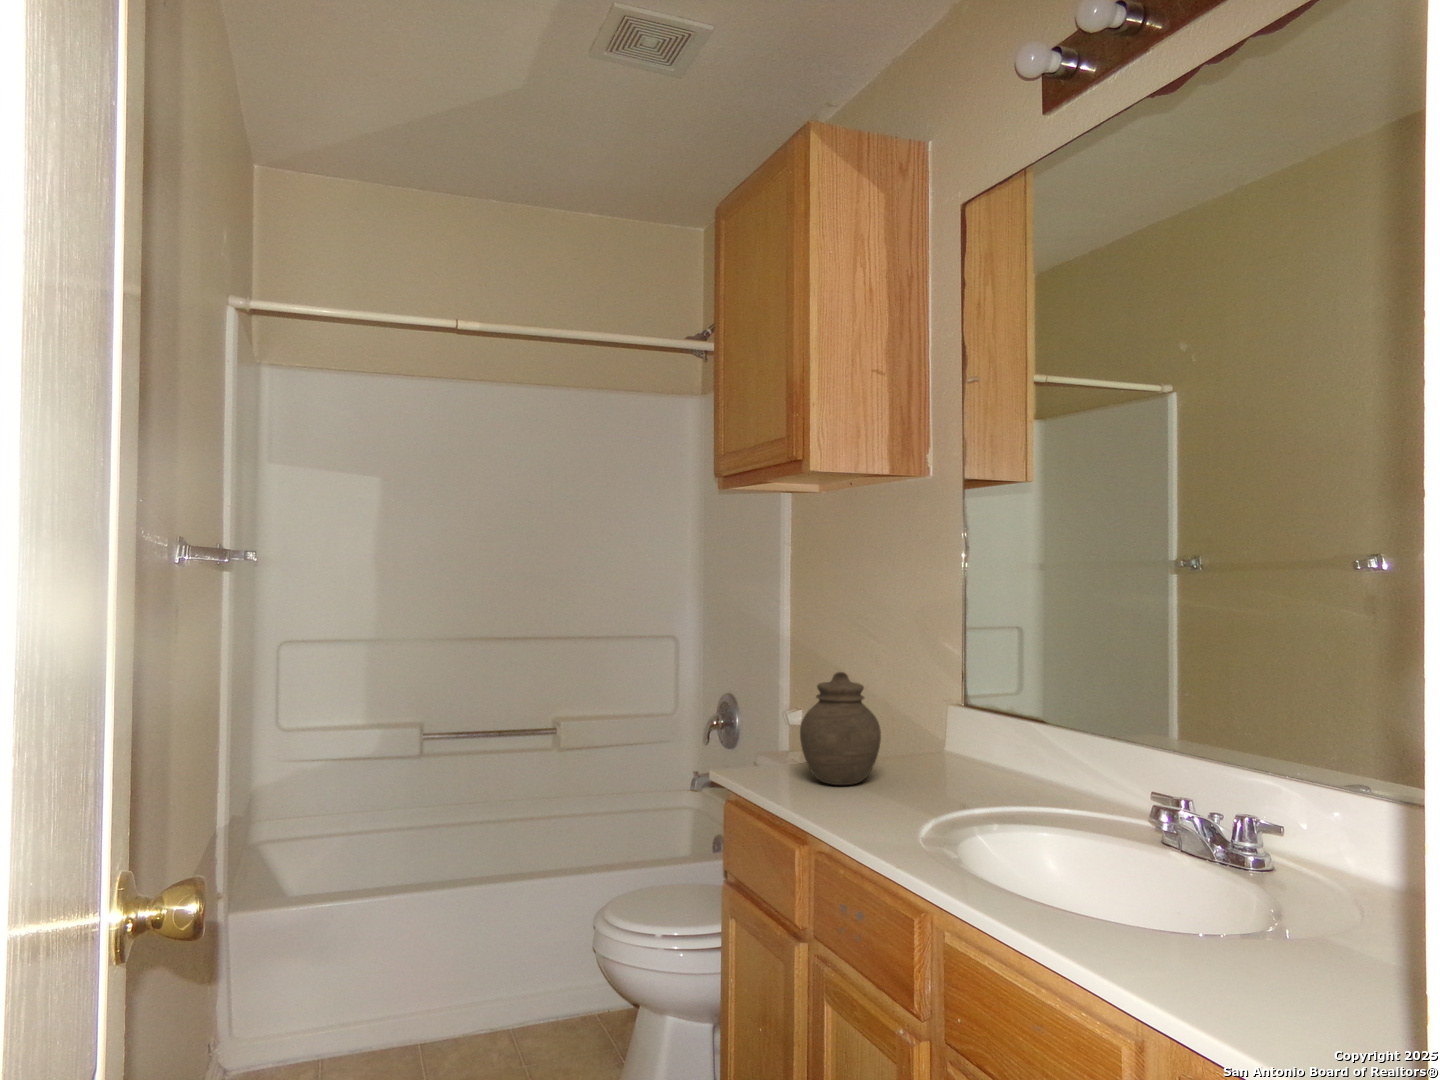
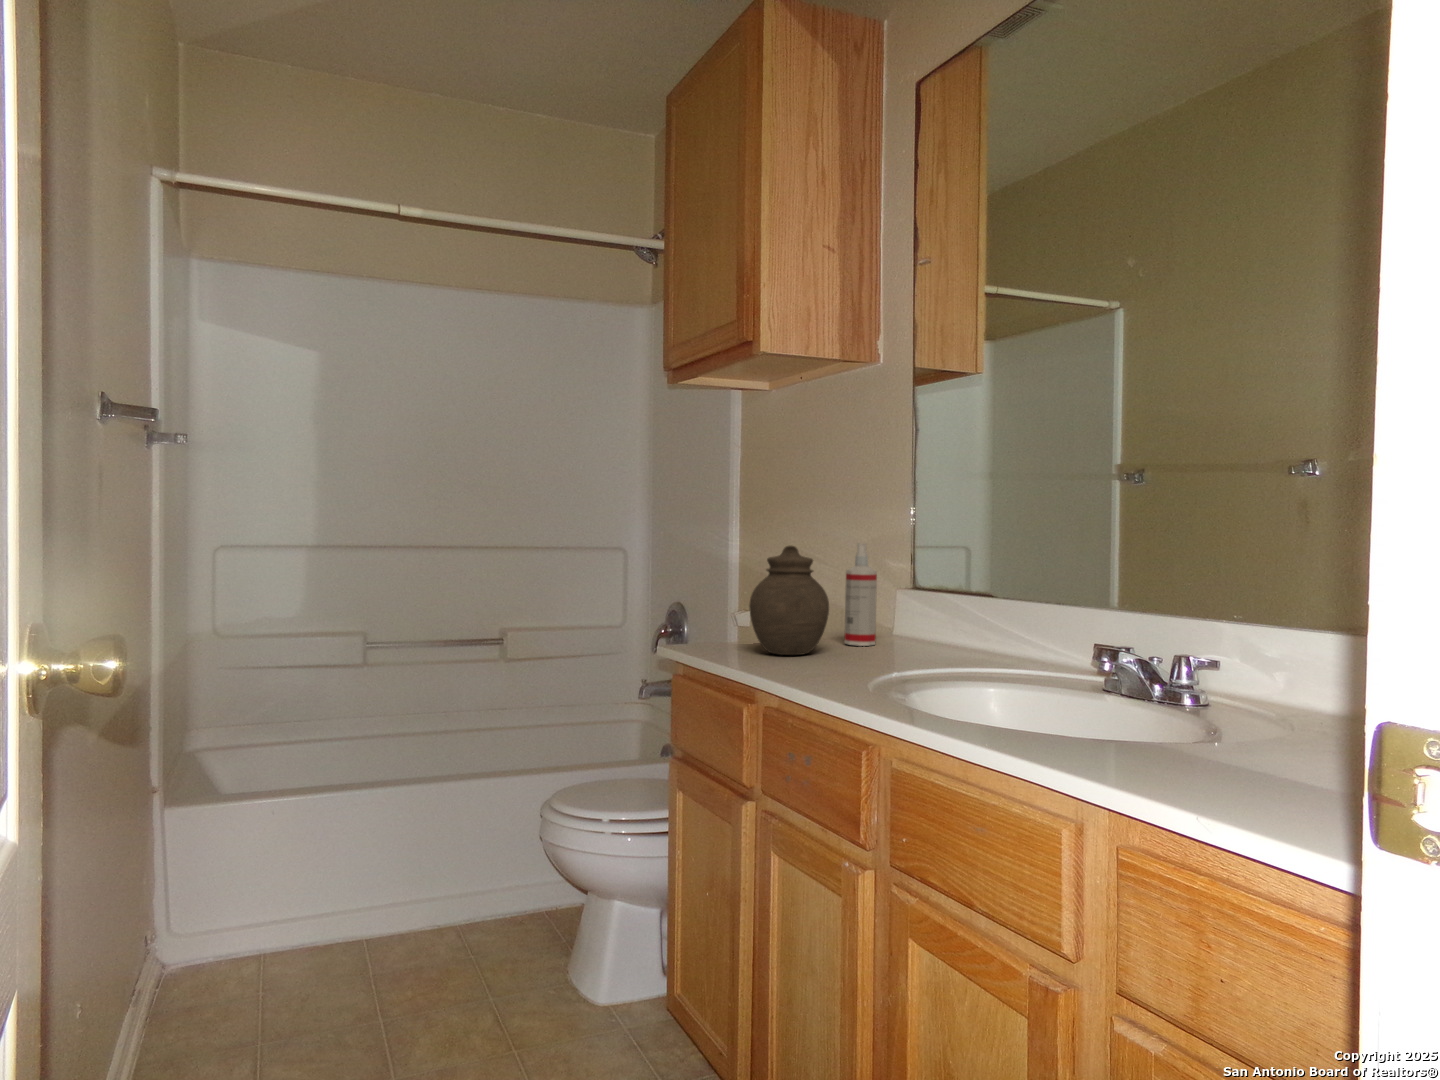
spray bottle: none [898,663,930,769] -> present [844,543,877,646]

